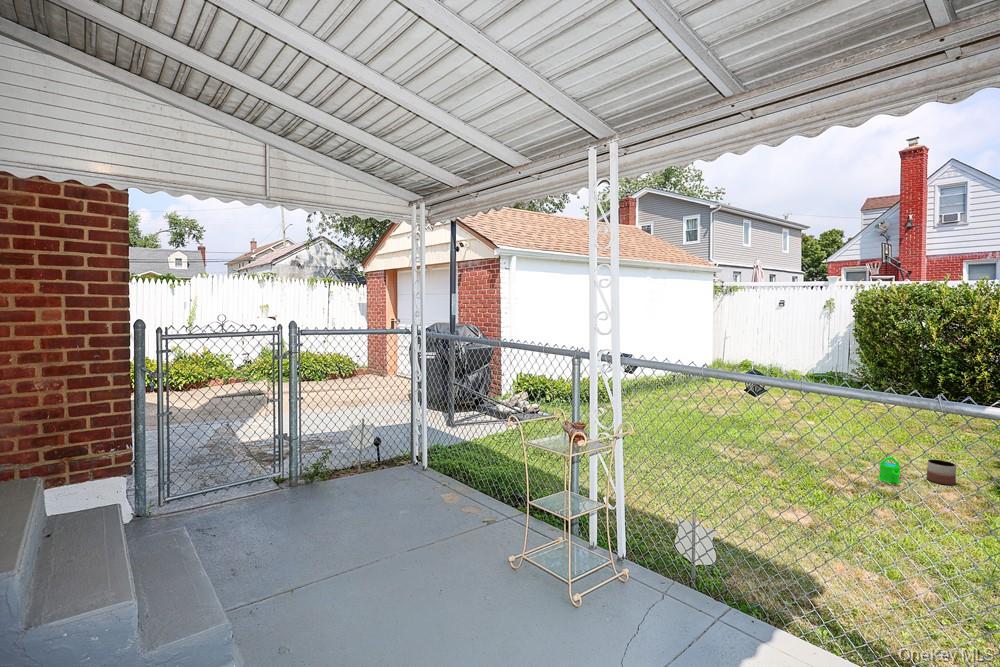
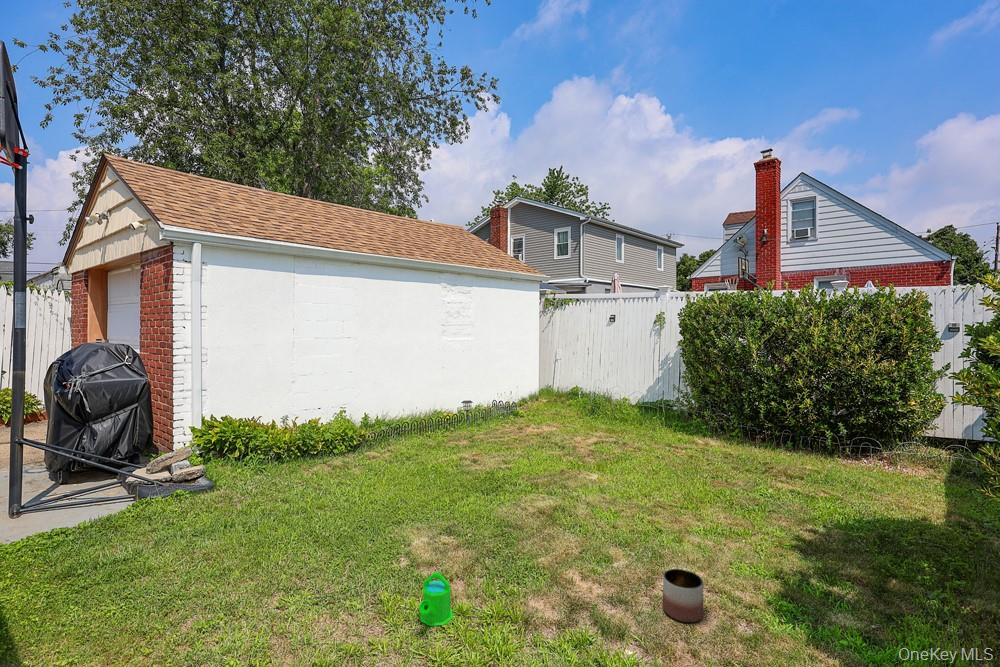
watering can: present [878,457,901,483] -> present [419,572,453,626]

